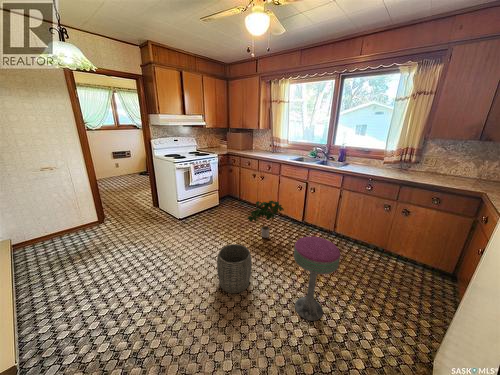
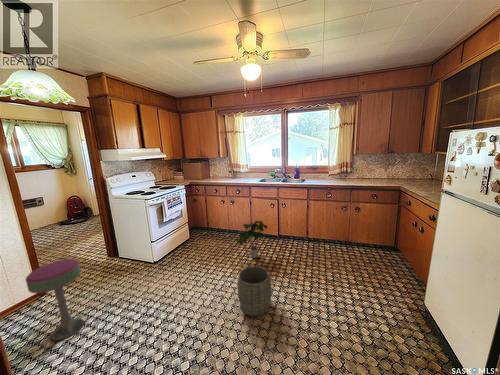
bar stool: present [294,236,341,321] -> present [26,259,84,340]

